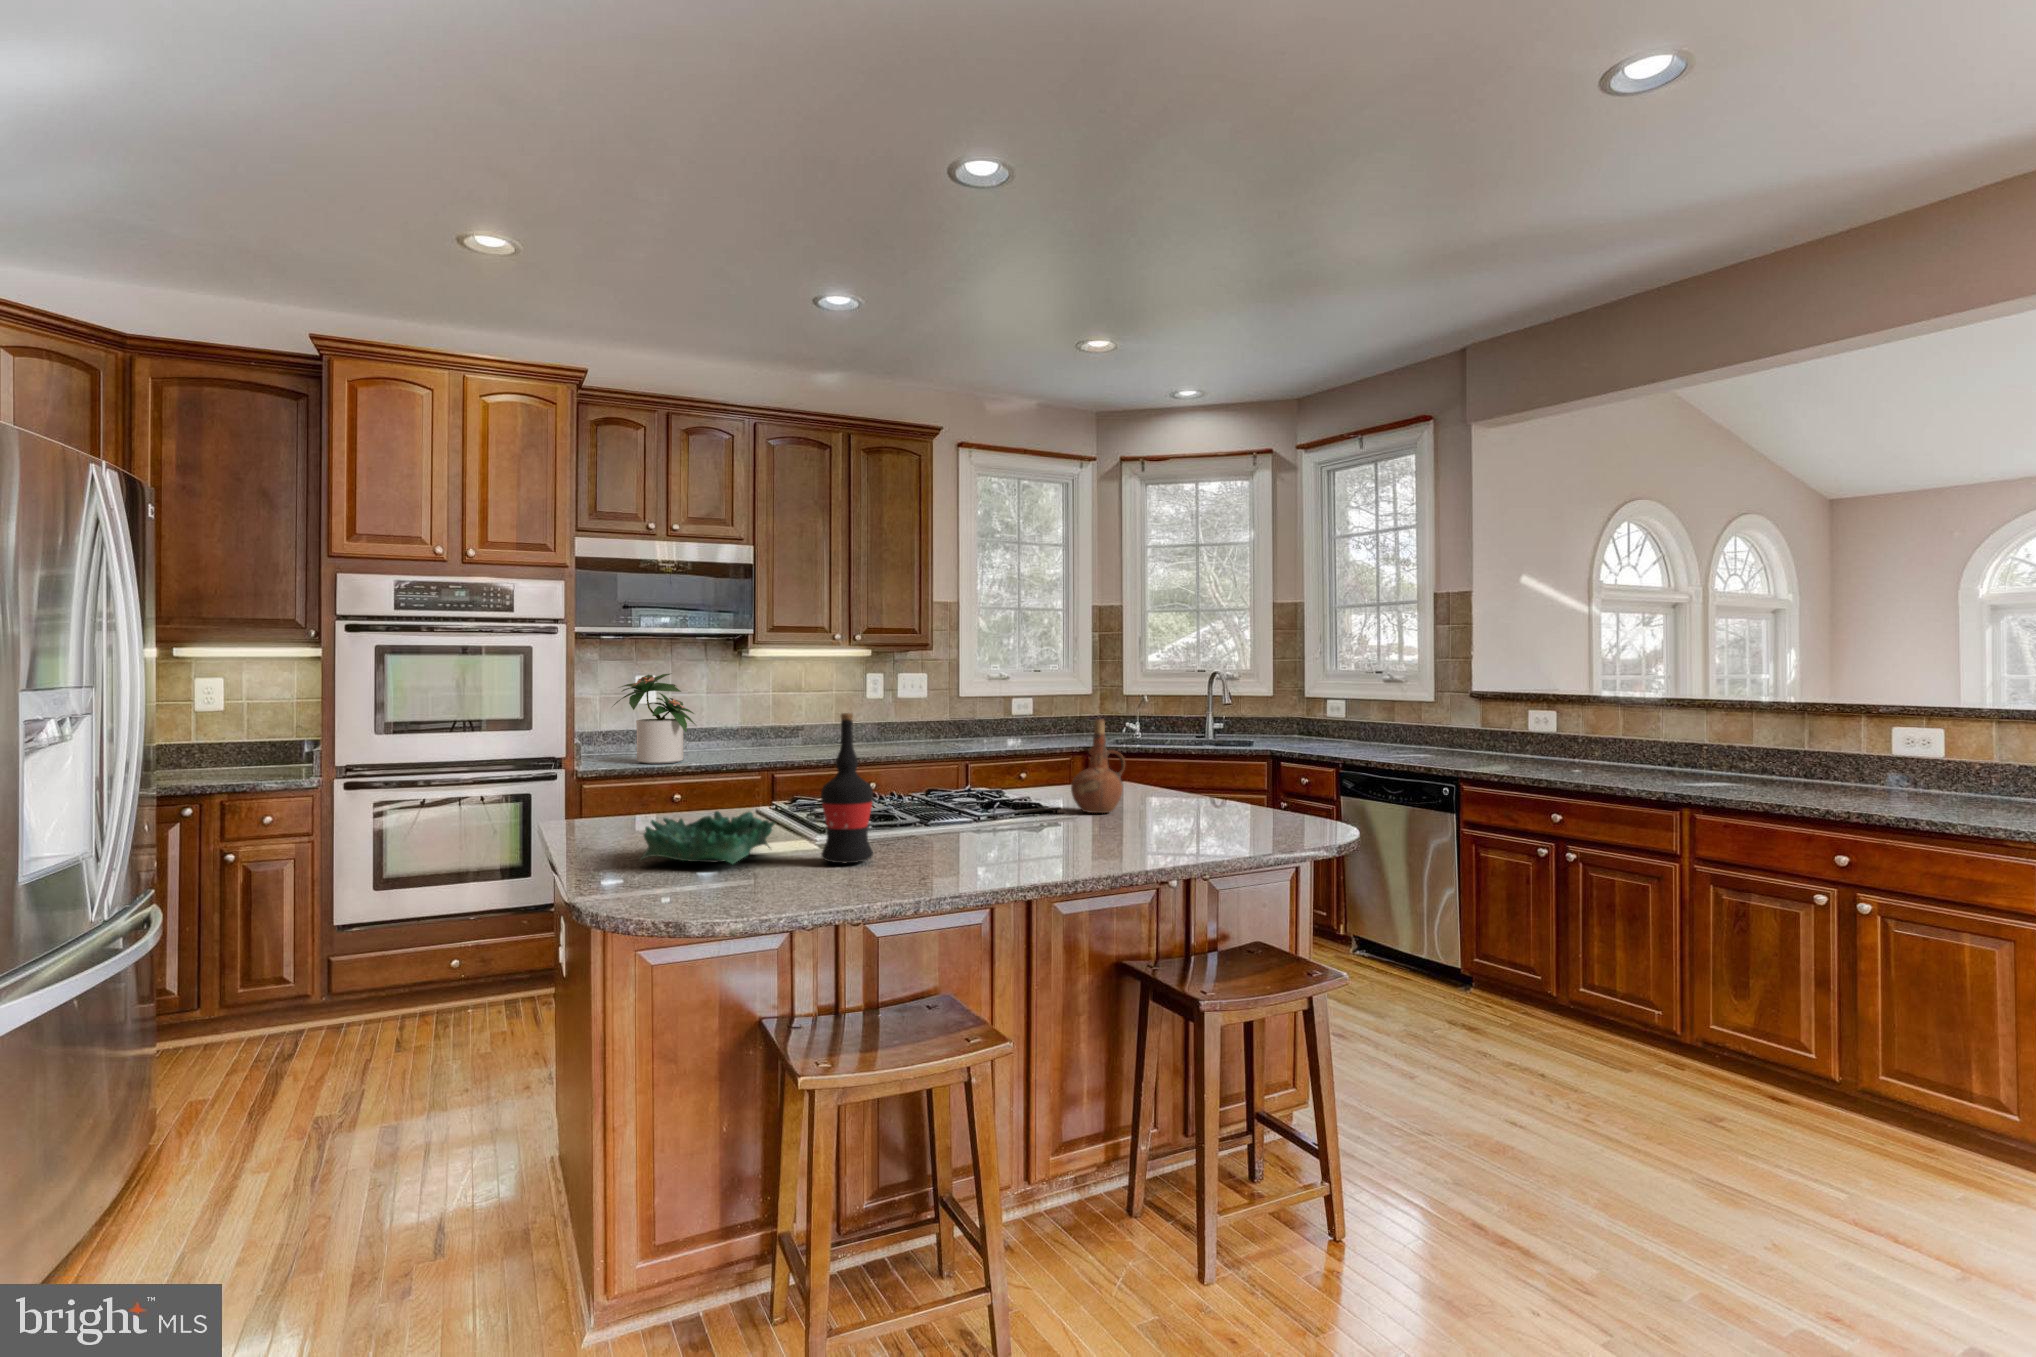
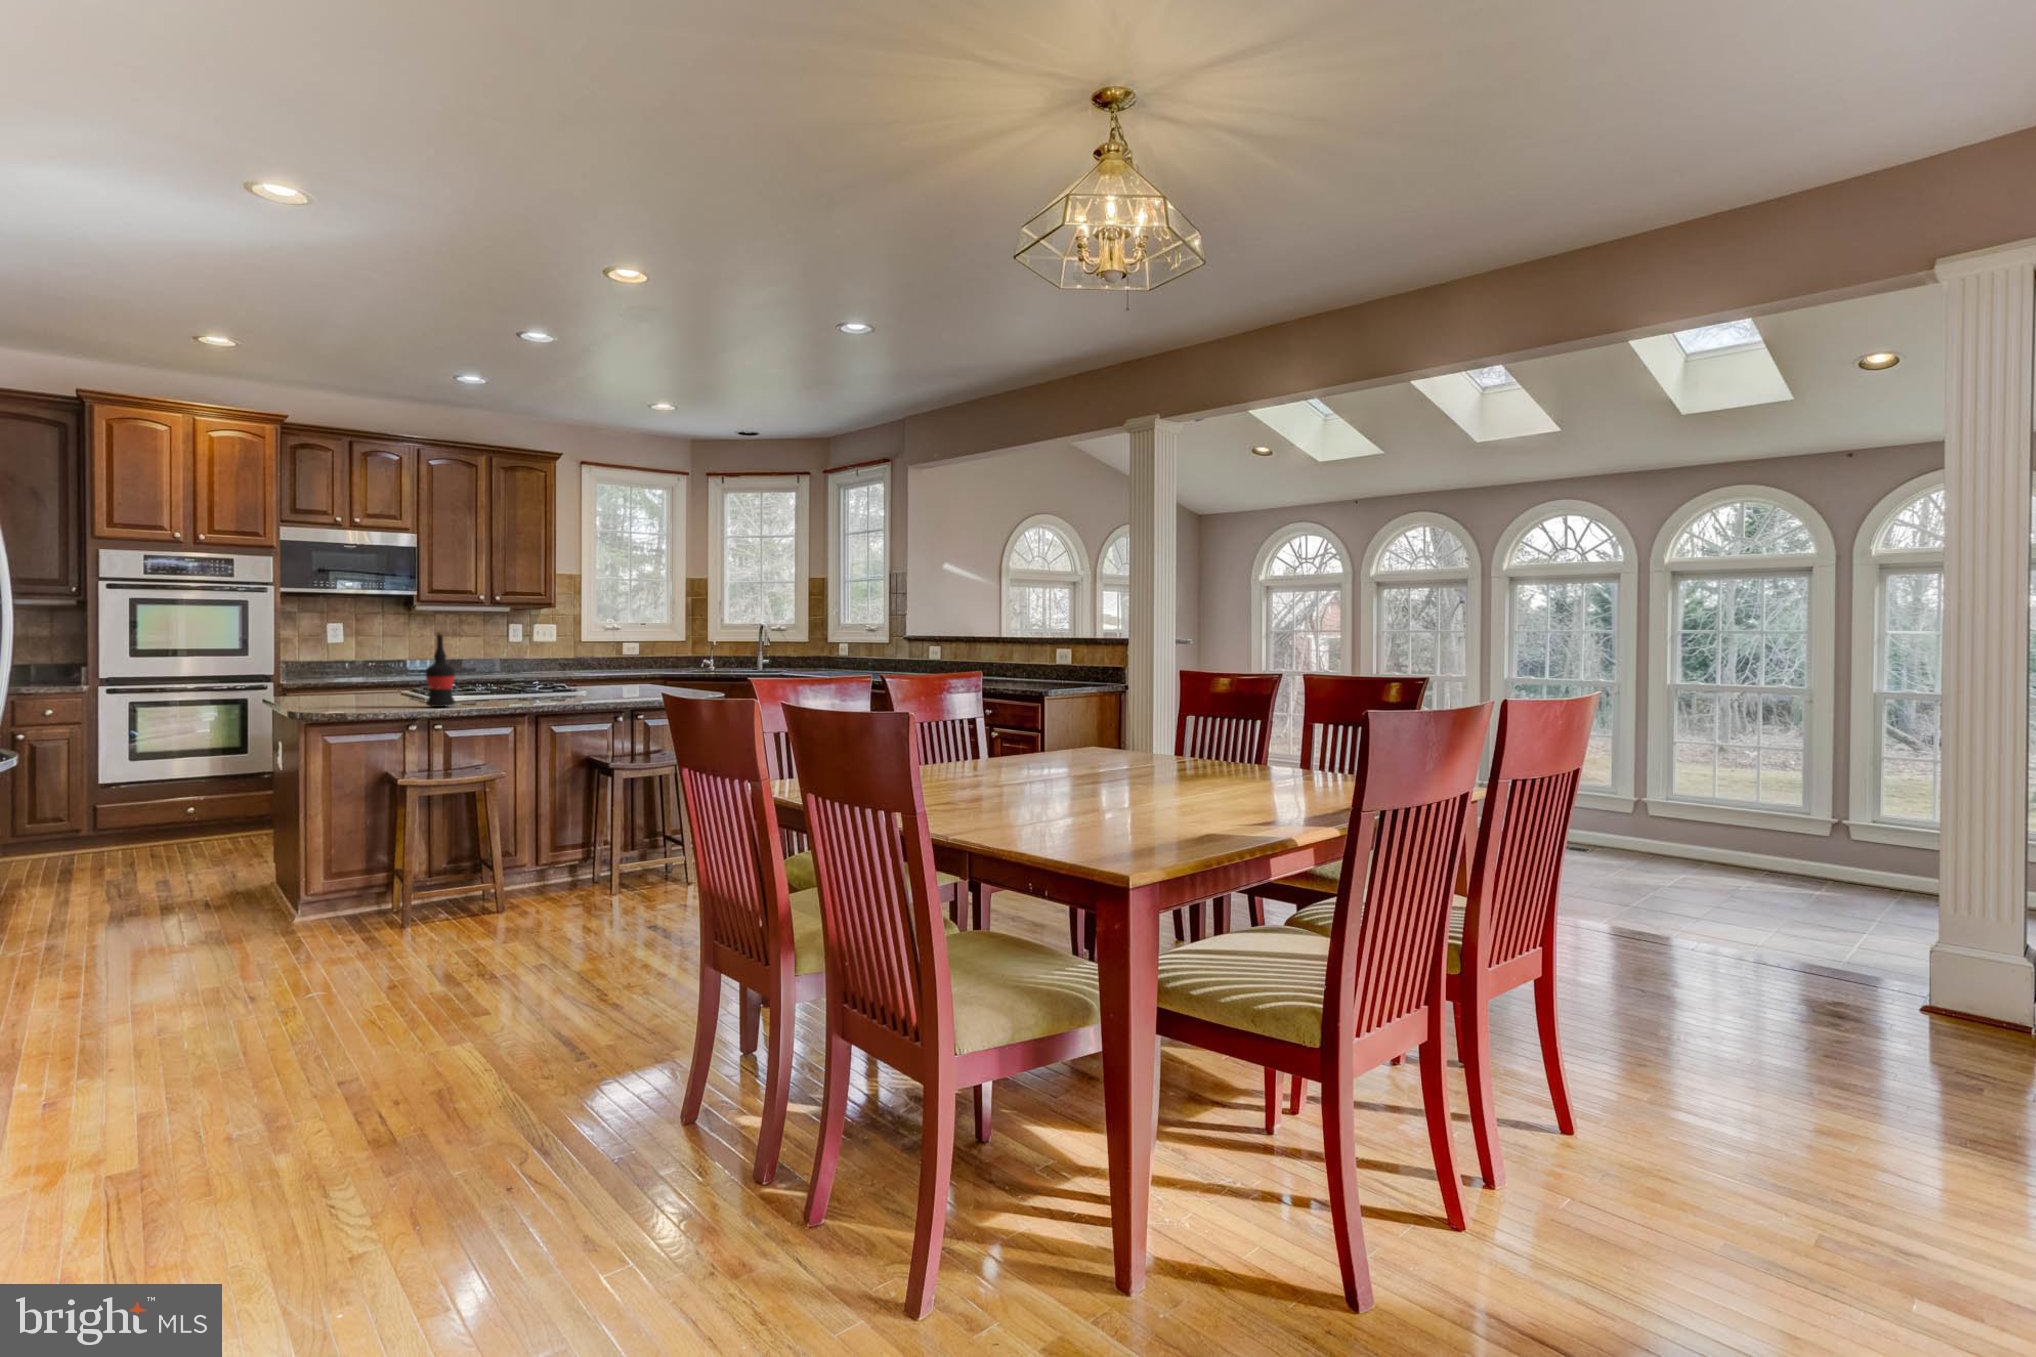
potted plant: present [614,674,695,764] -> none [308,621,377,682]
ceramic pitcher: present [1071,719,1125,813] -> none [599,643,631,695]
decorative bowl: present [641,811,775,864] -> none [322,684,402,706]

